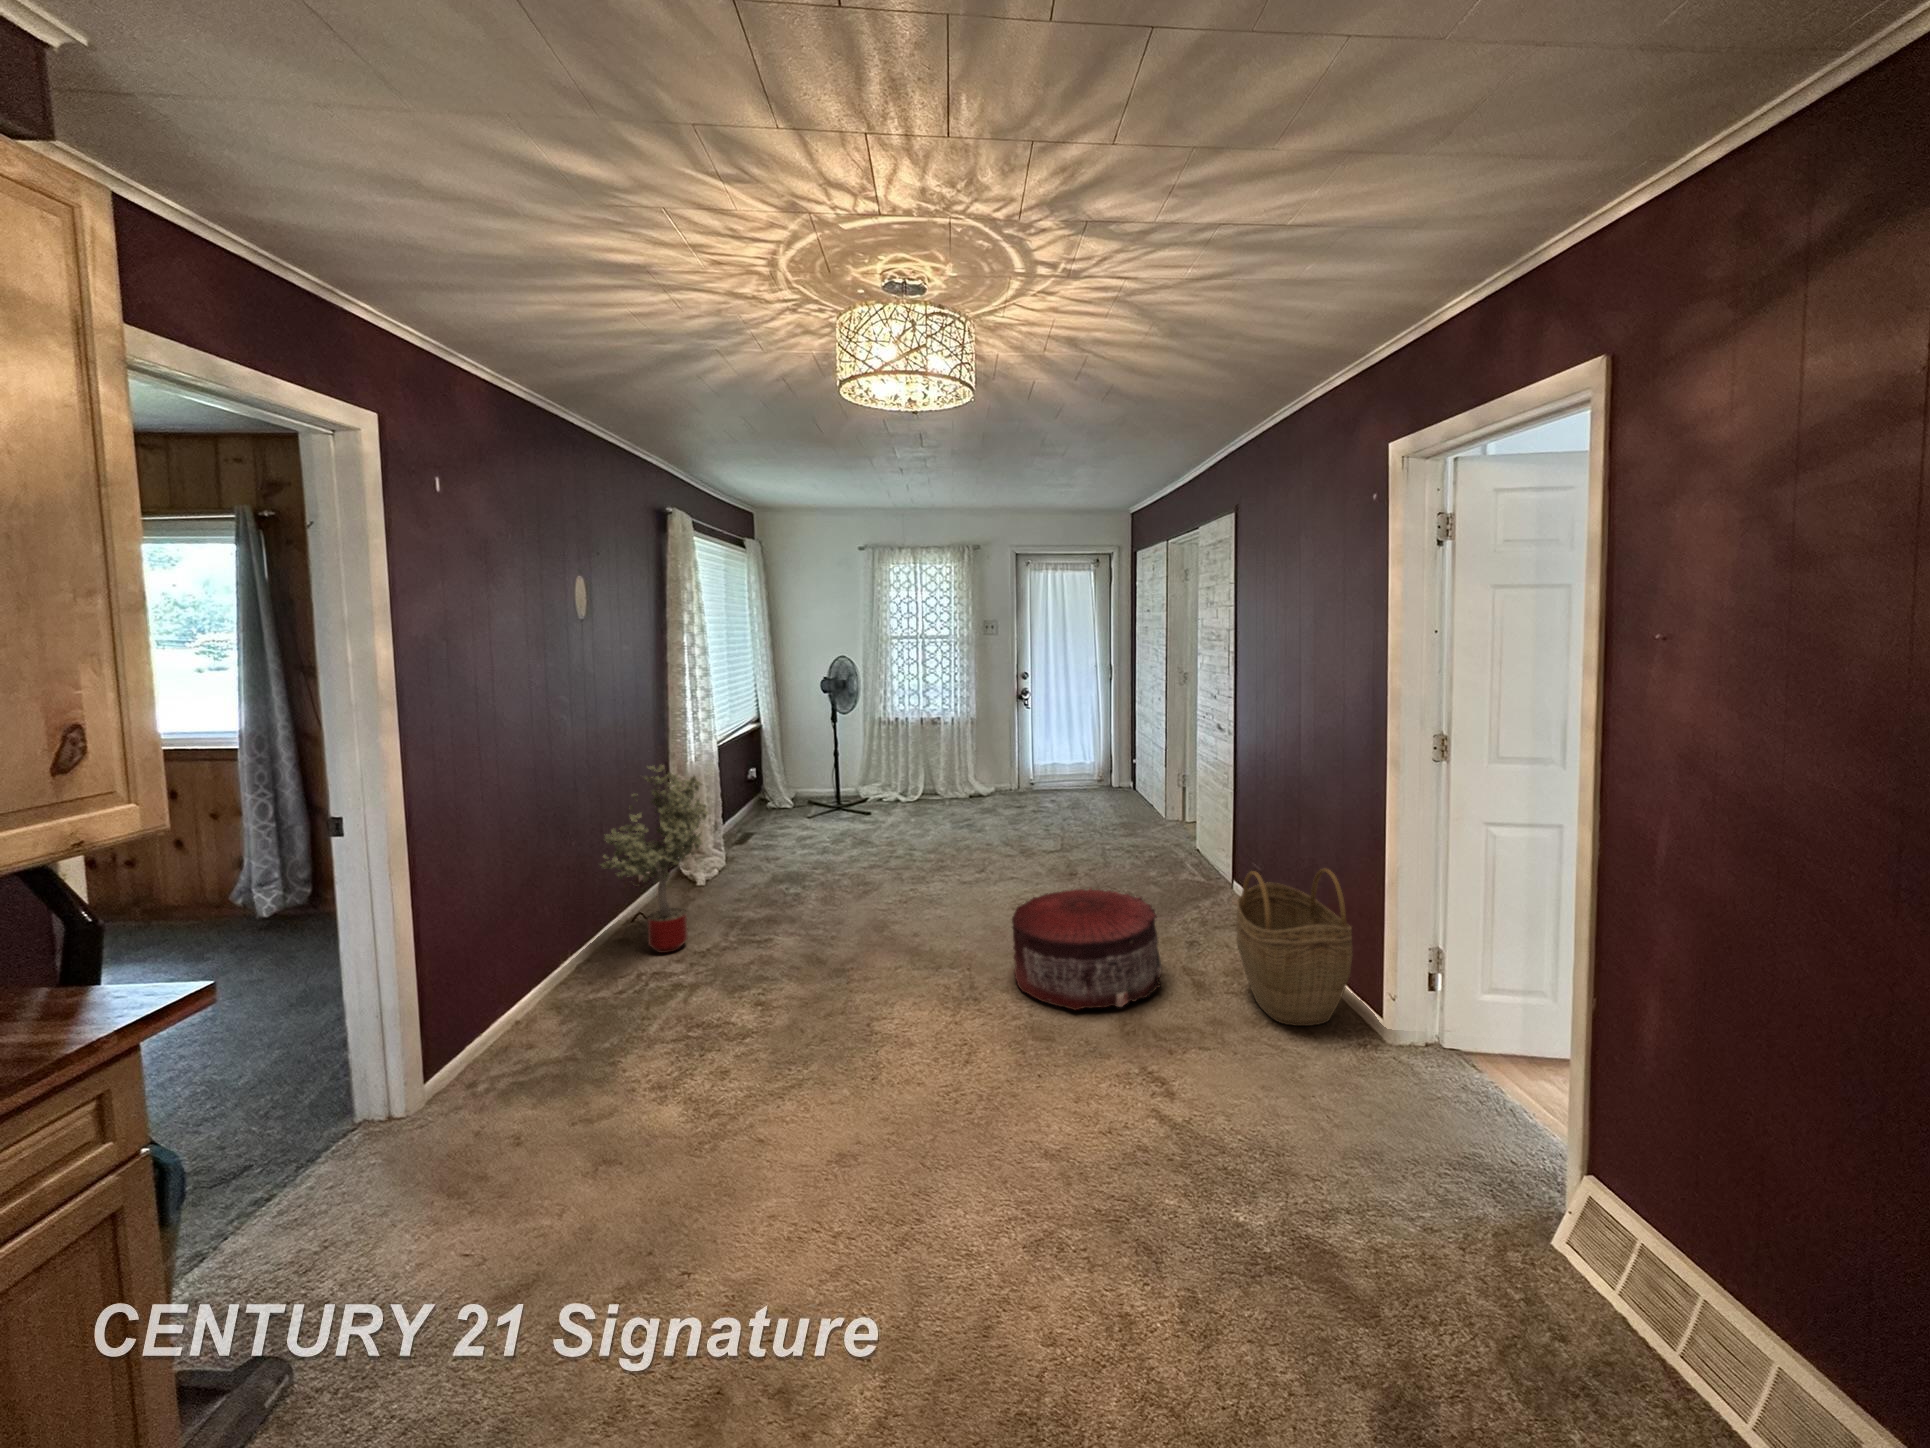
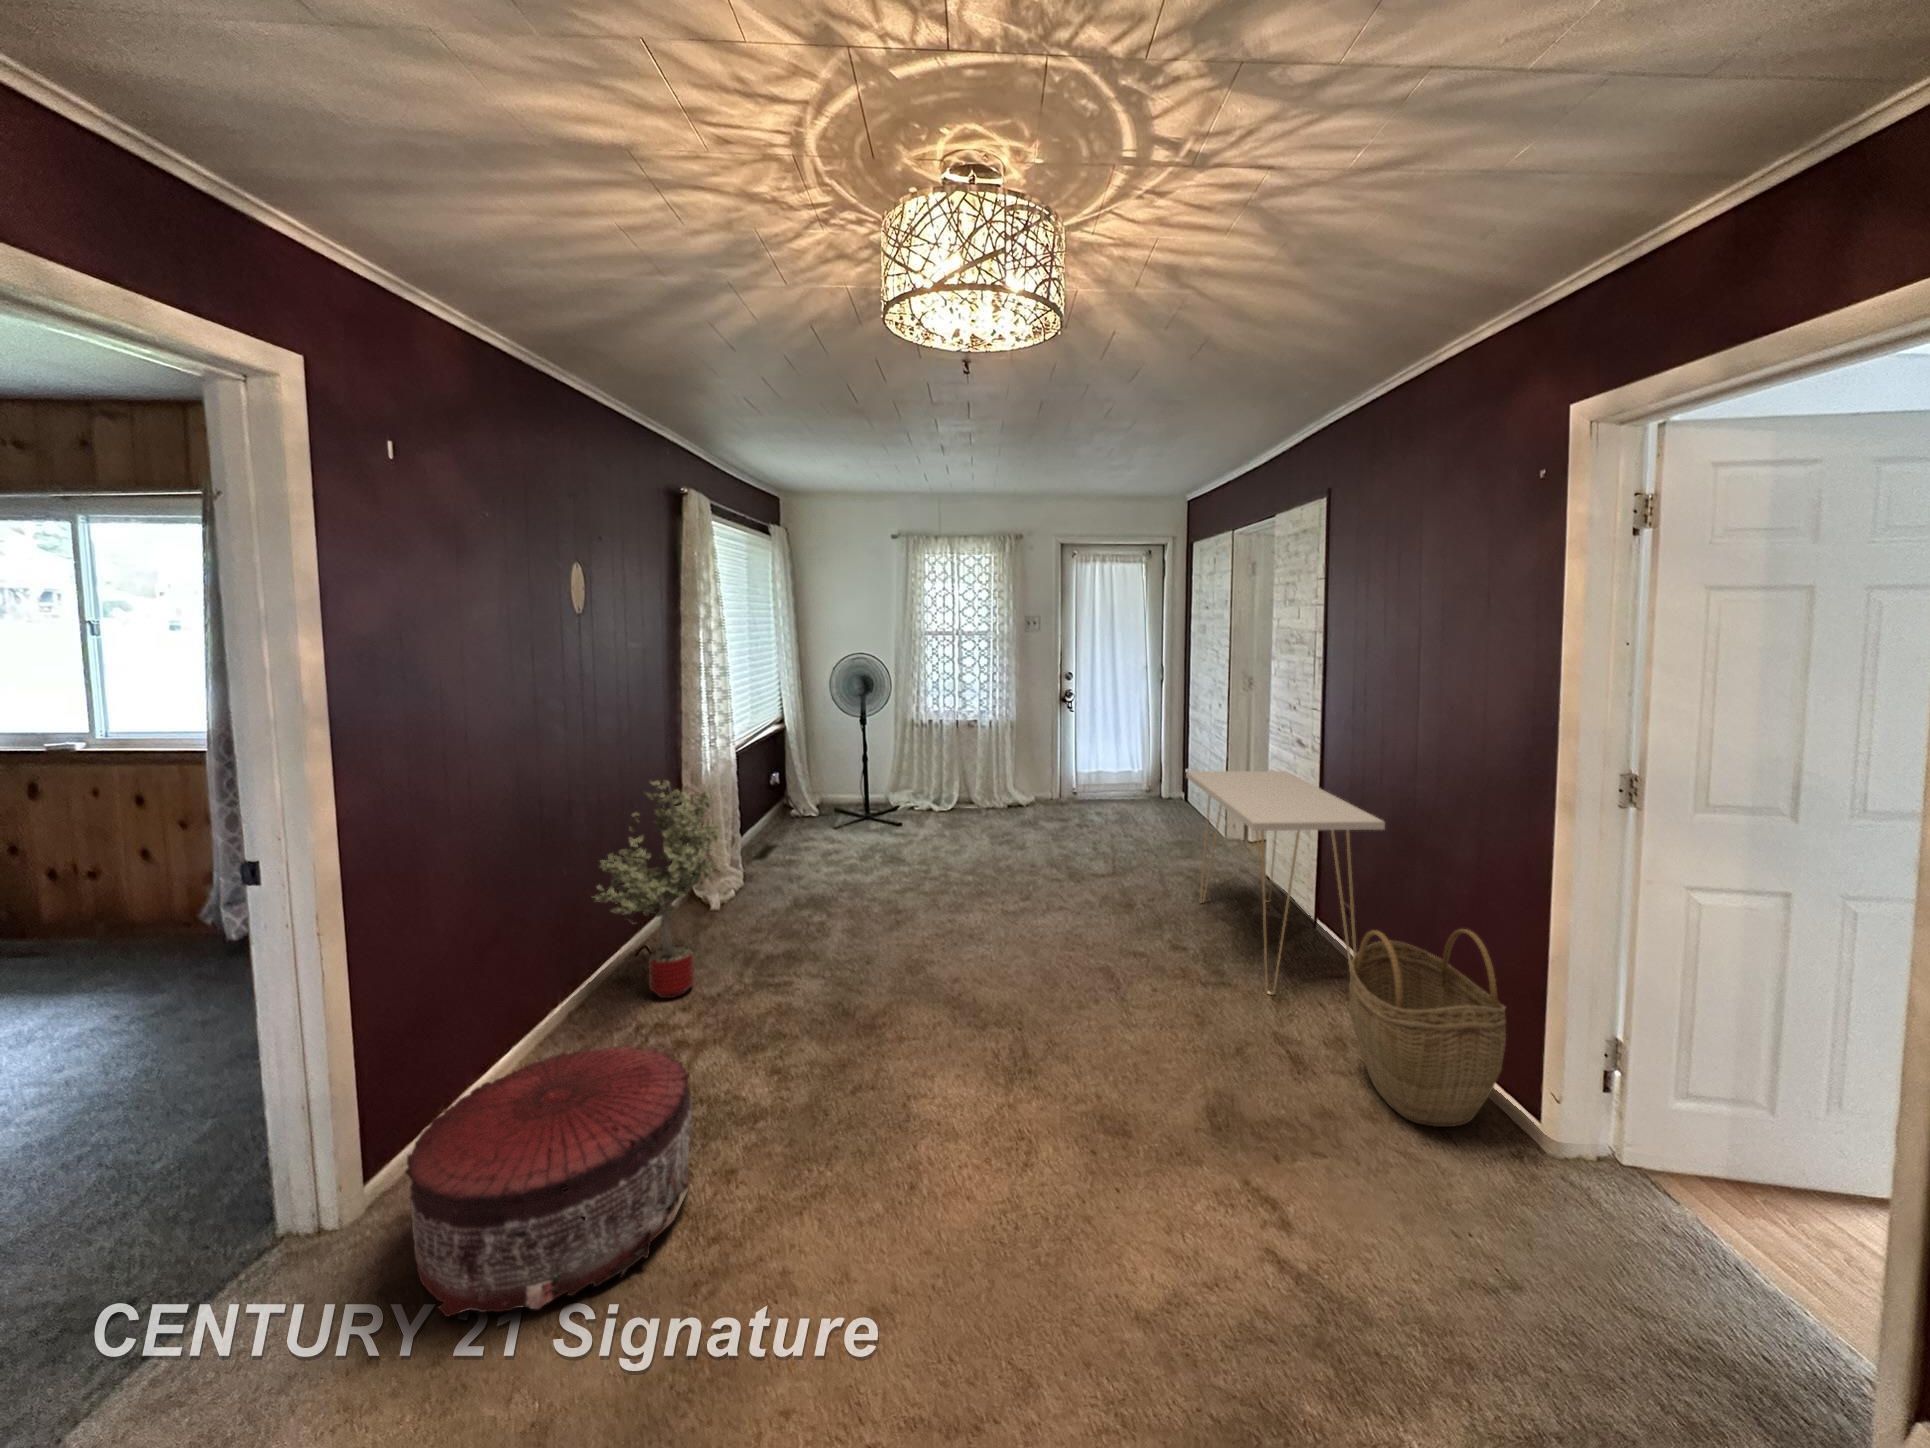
console table: none [1119,753,1275,938] -> present [1186,771,1385,995]
pouf: present [1012,888,1162,1010] -> present [405,1046,693,1316]

